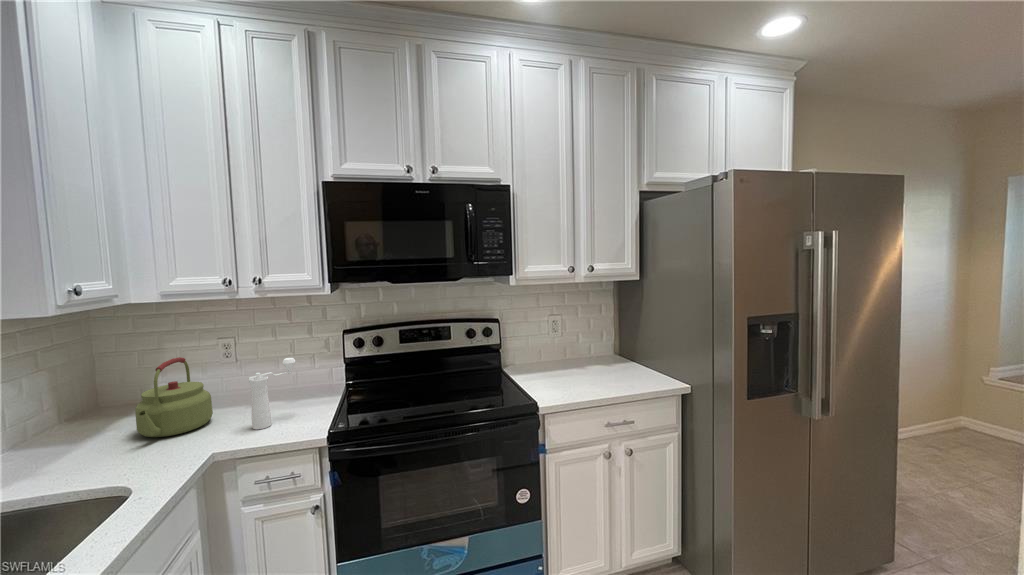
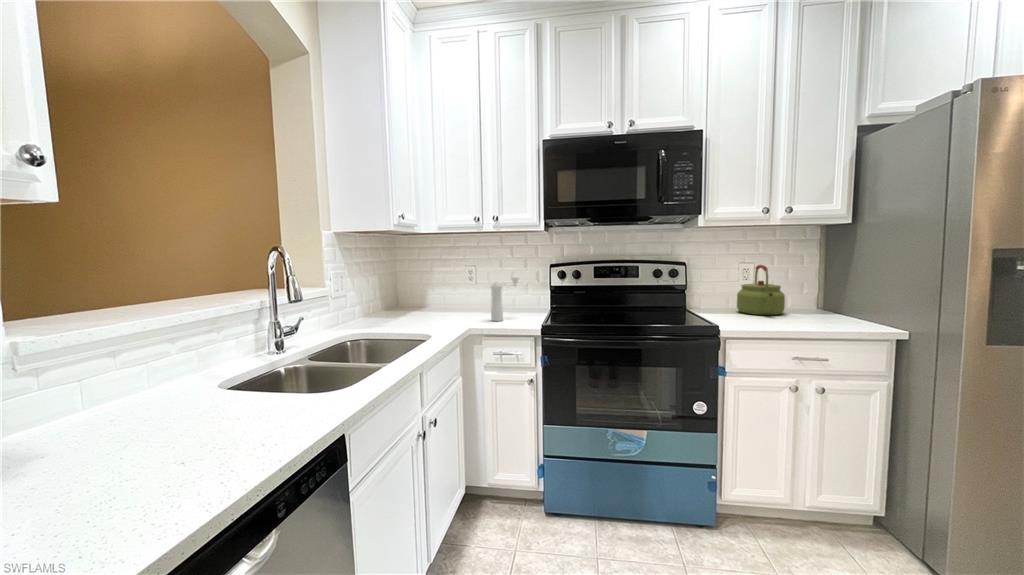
kettle: present [135,357,213,437] -> present [737,265,785,315]

